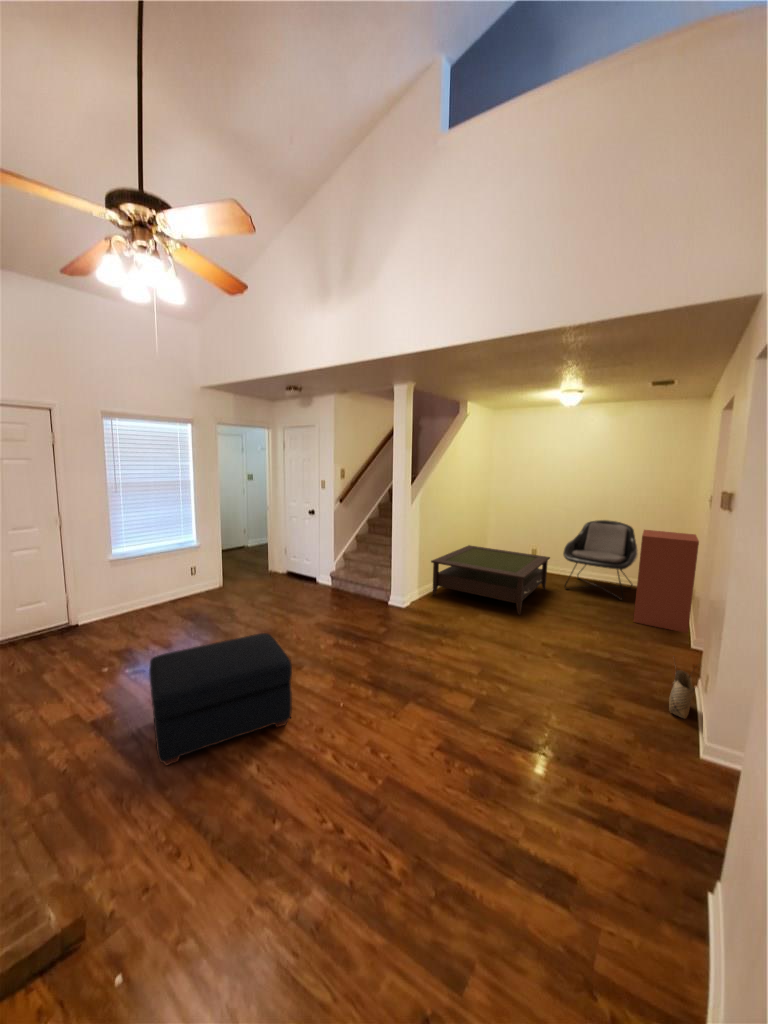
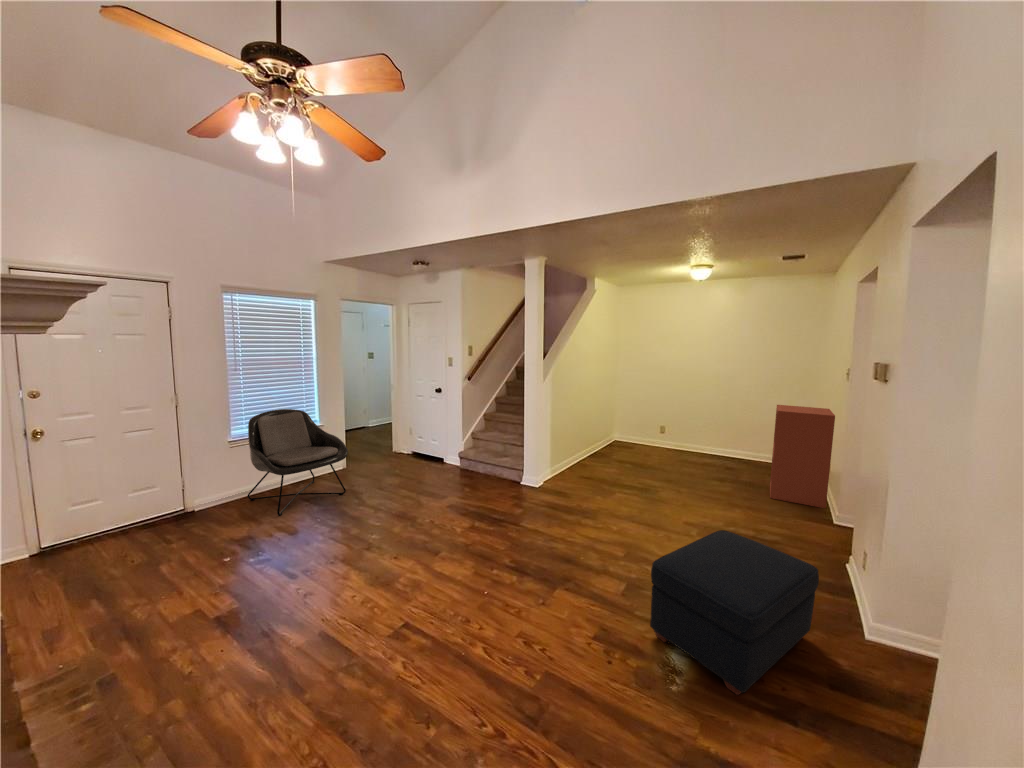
lounge chair: present [563,520,637,601] -> present [248,409,348,516]
coffee table: present [431,545,550,615] -> none [563,423,682,493]
ottoman: present [149,633,292,765] -> present [650,530,819,695]
woven basket: present [669,670,695,719] -> none [822,533,856,598]

